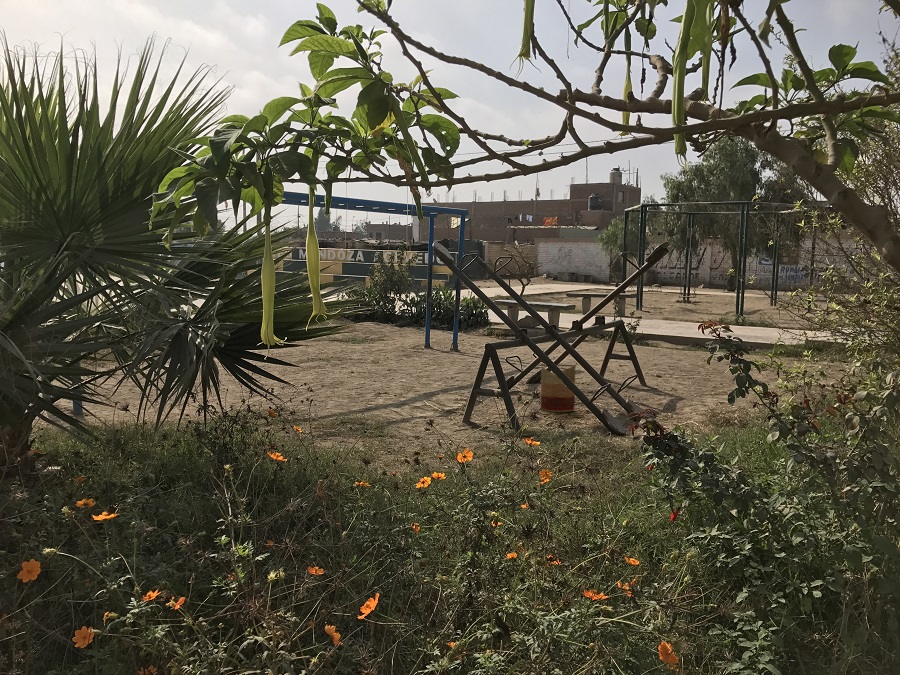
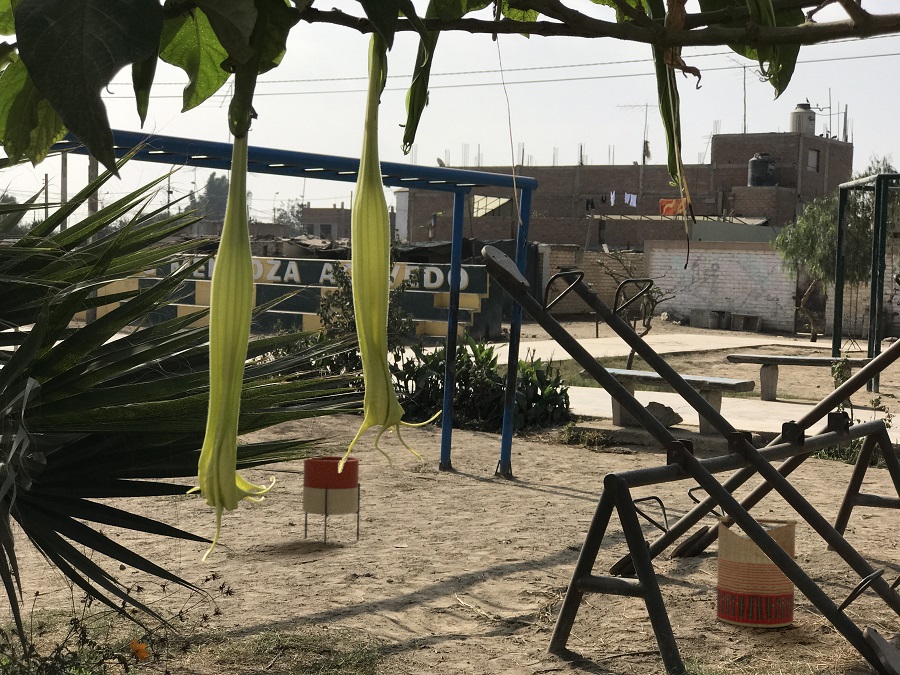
planter: none [356,341,382,382] -> present [302,456,360,546]

